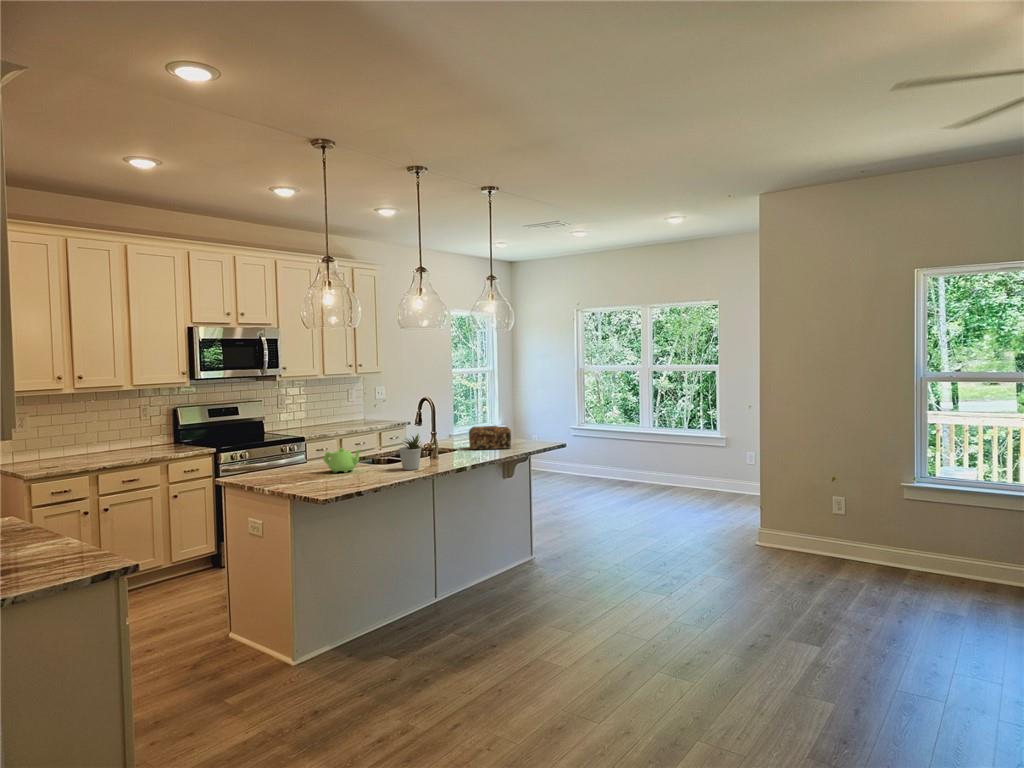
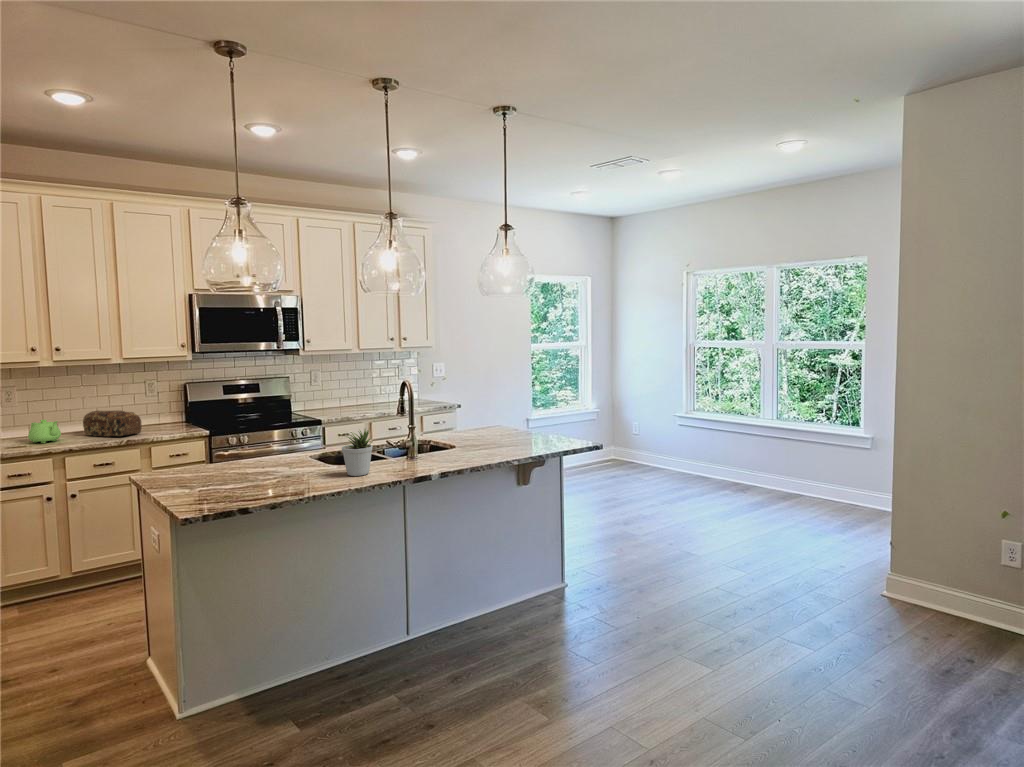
bread loaf: present [469,426,511,450] -> present [83,411,141,436]
teapot: present [324,448,360,473] -> present [28,420,61,443]

